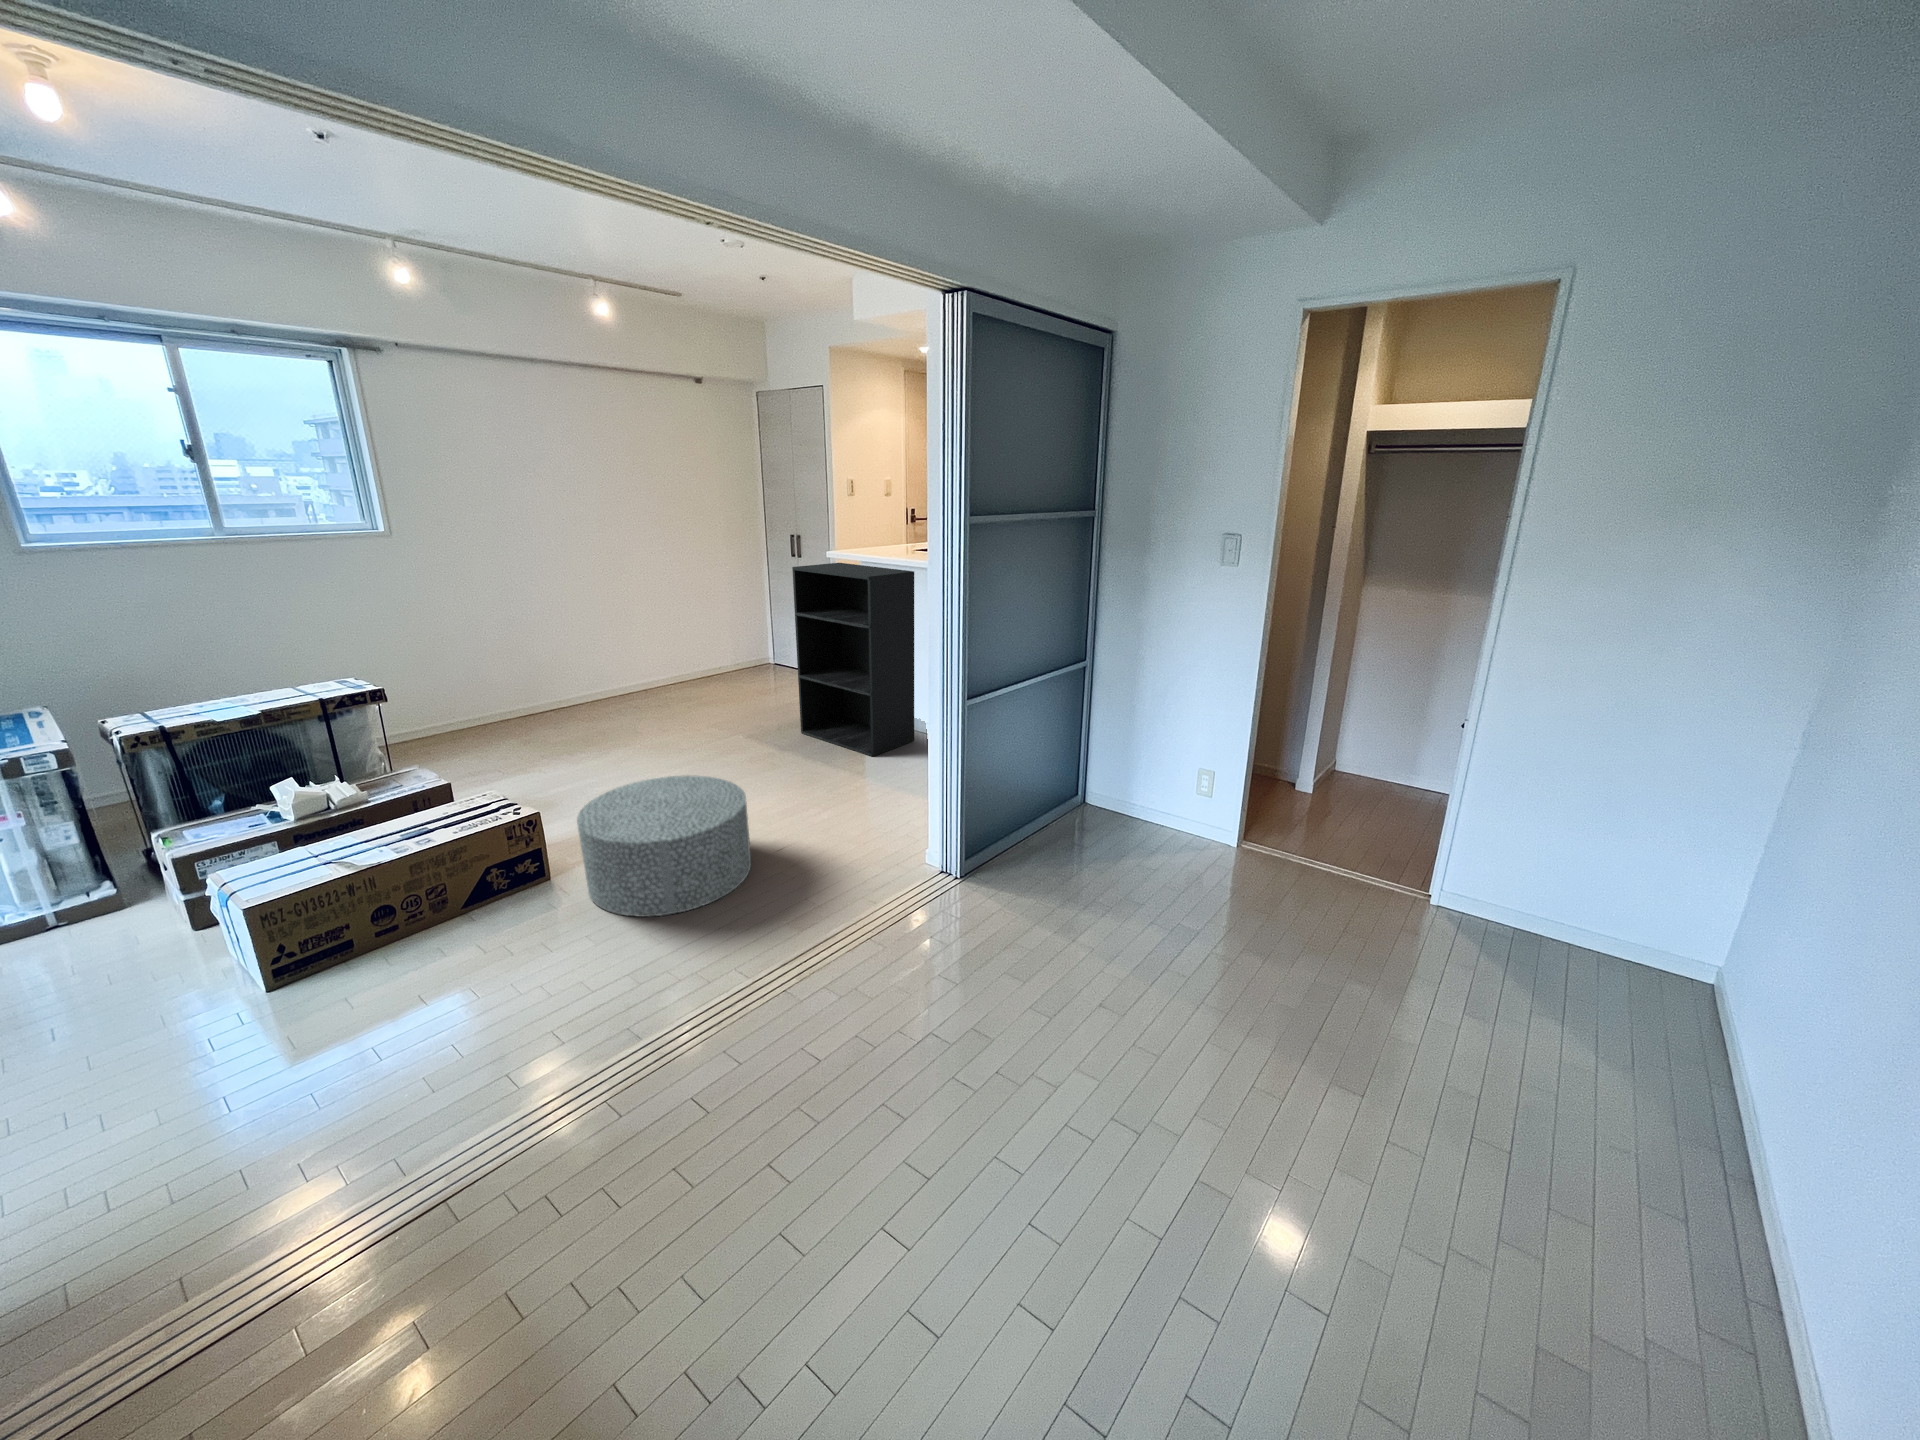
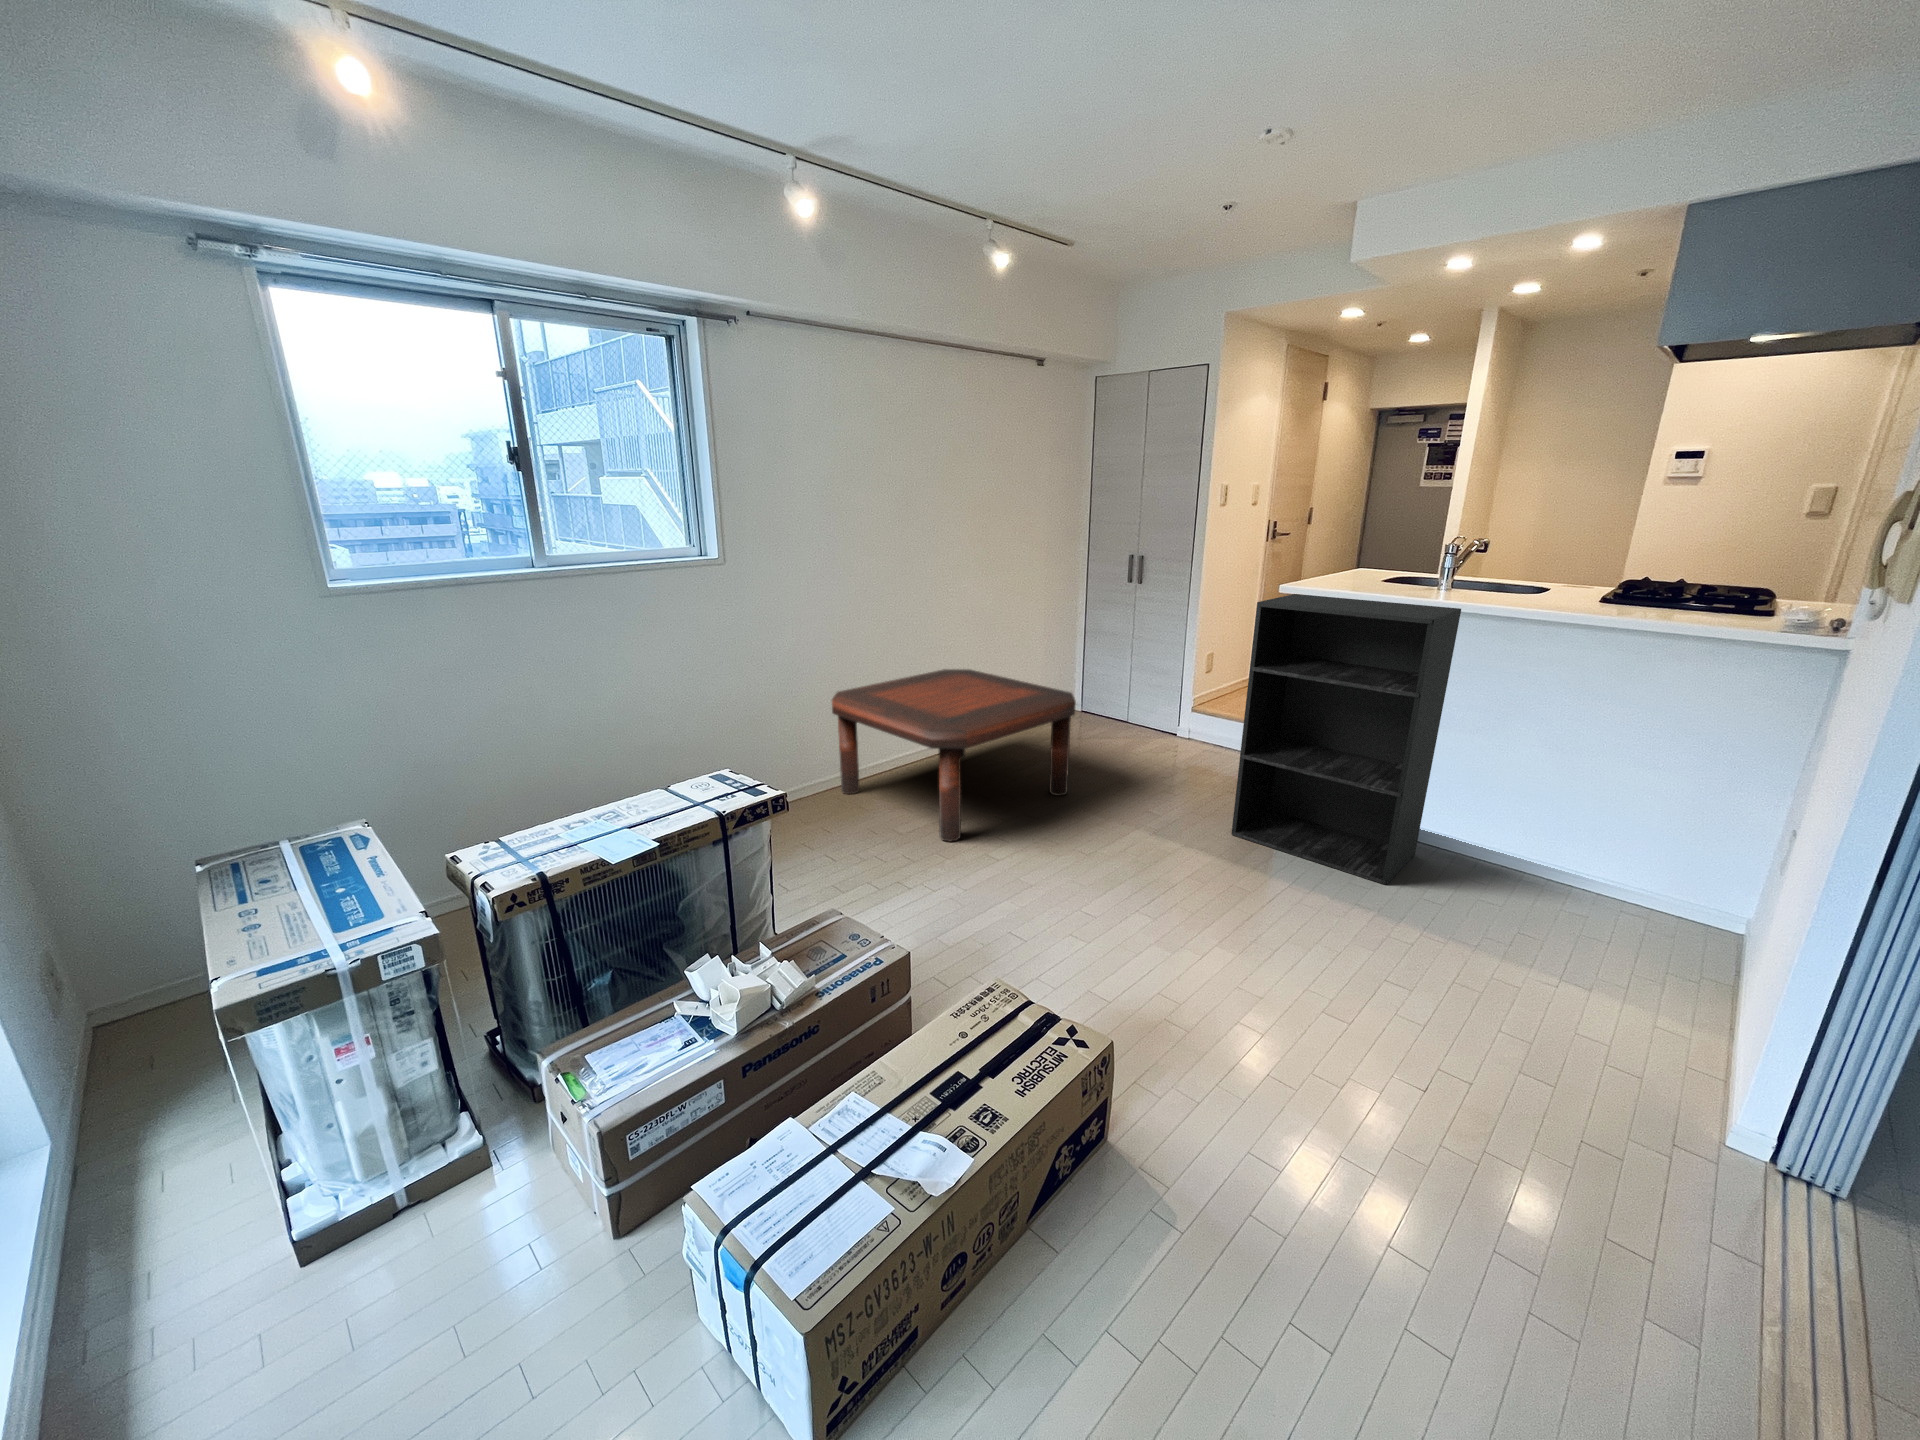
coffee table: none [508,623,708,742] -> present [832,669,1076,842]
ottoman: present [577,775,751,917] -> none [1180,961,1504,1284]

